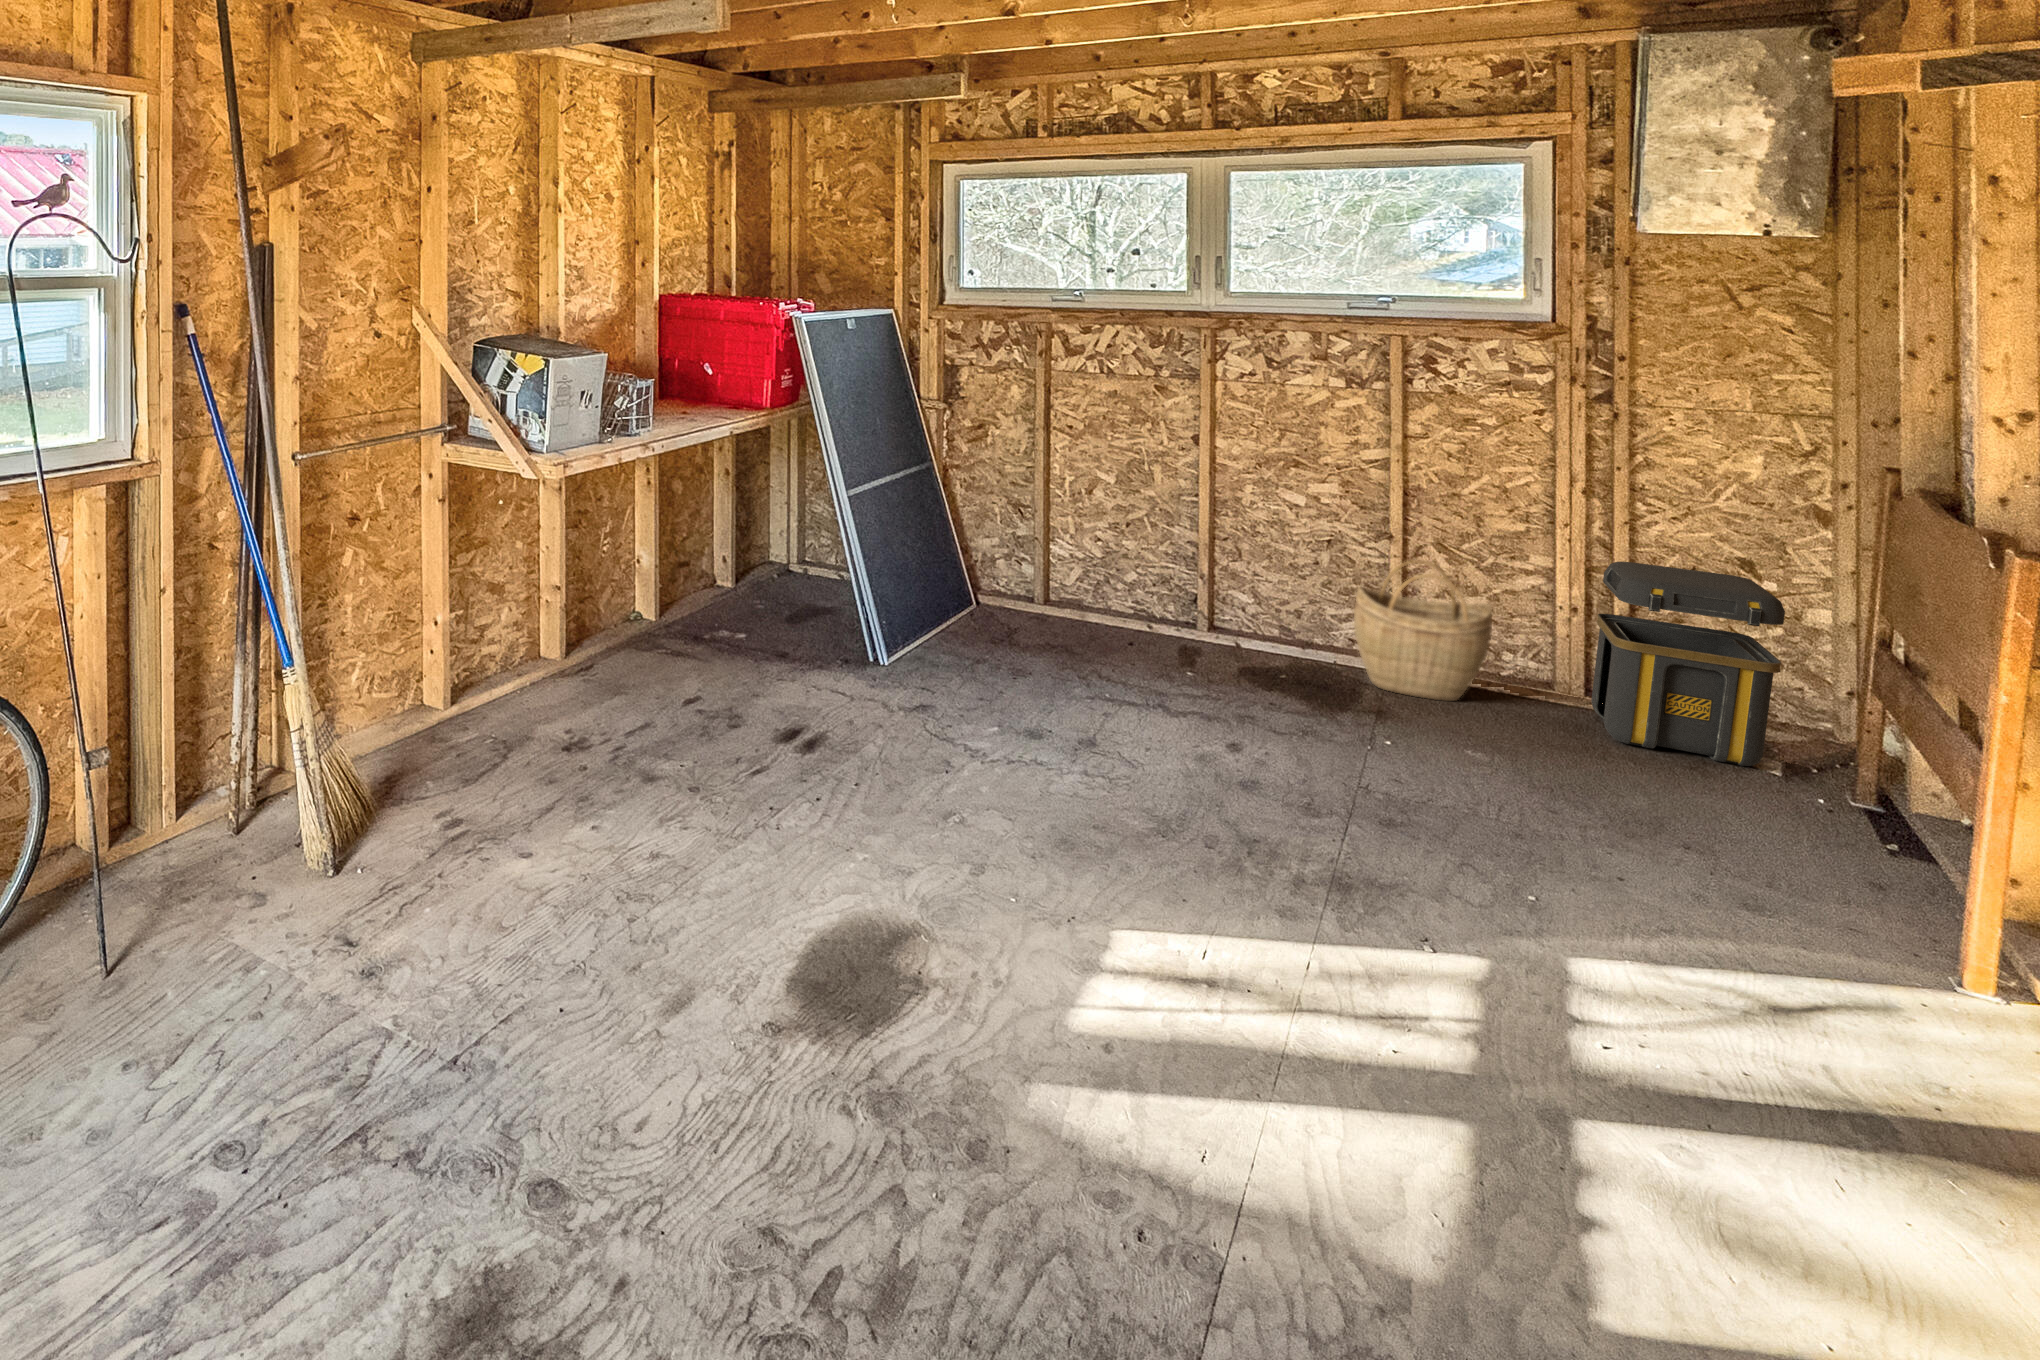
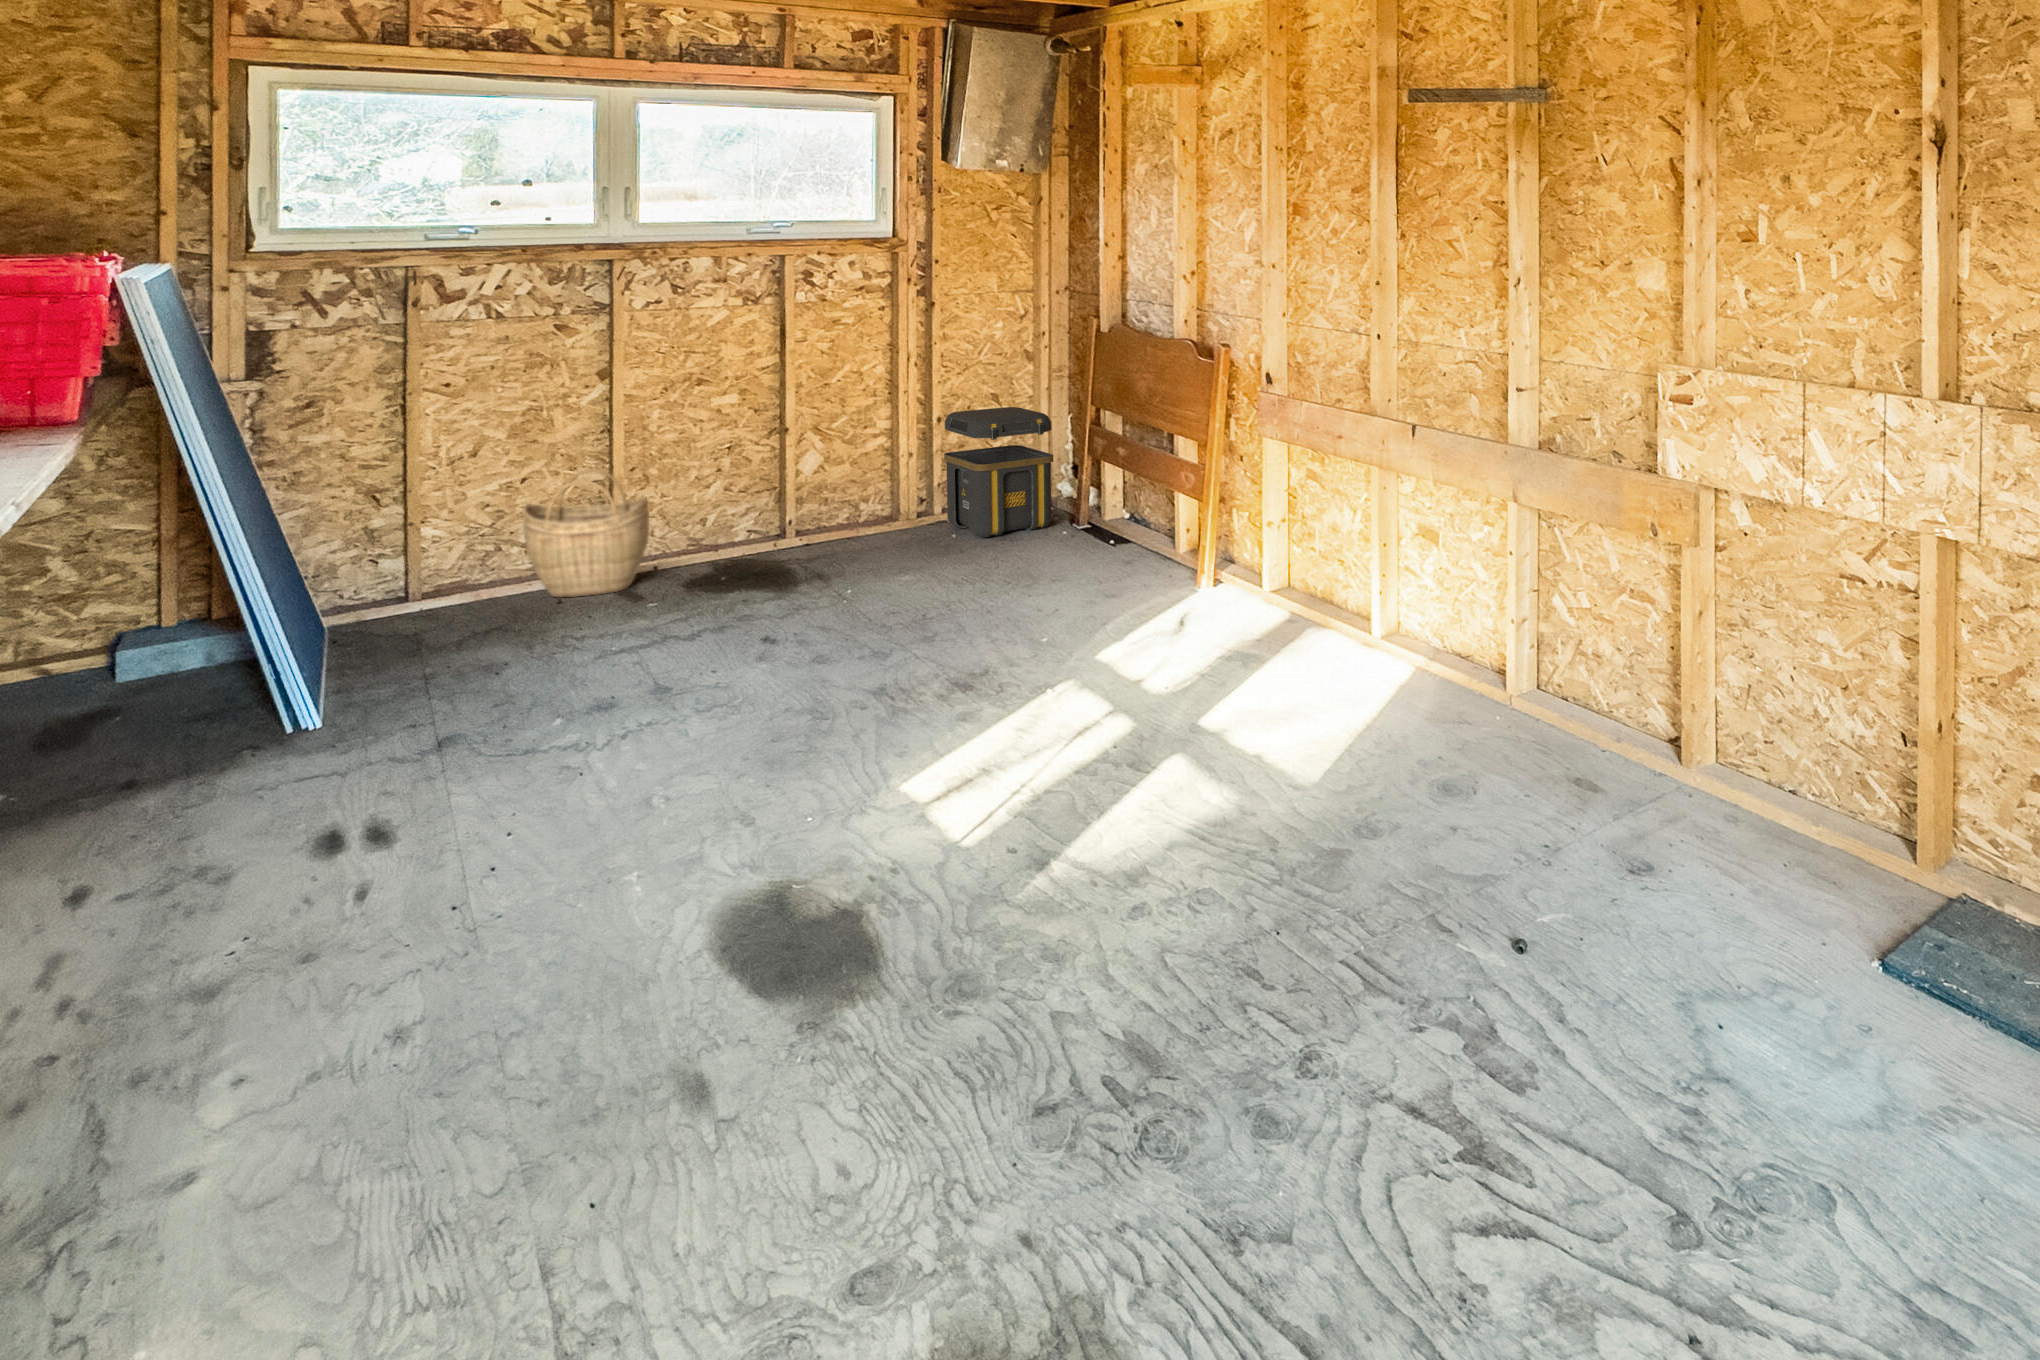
woven basket: present [1354,560,1493,701] -> present [523,469,649,597]

